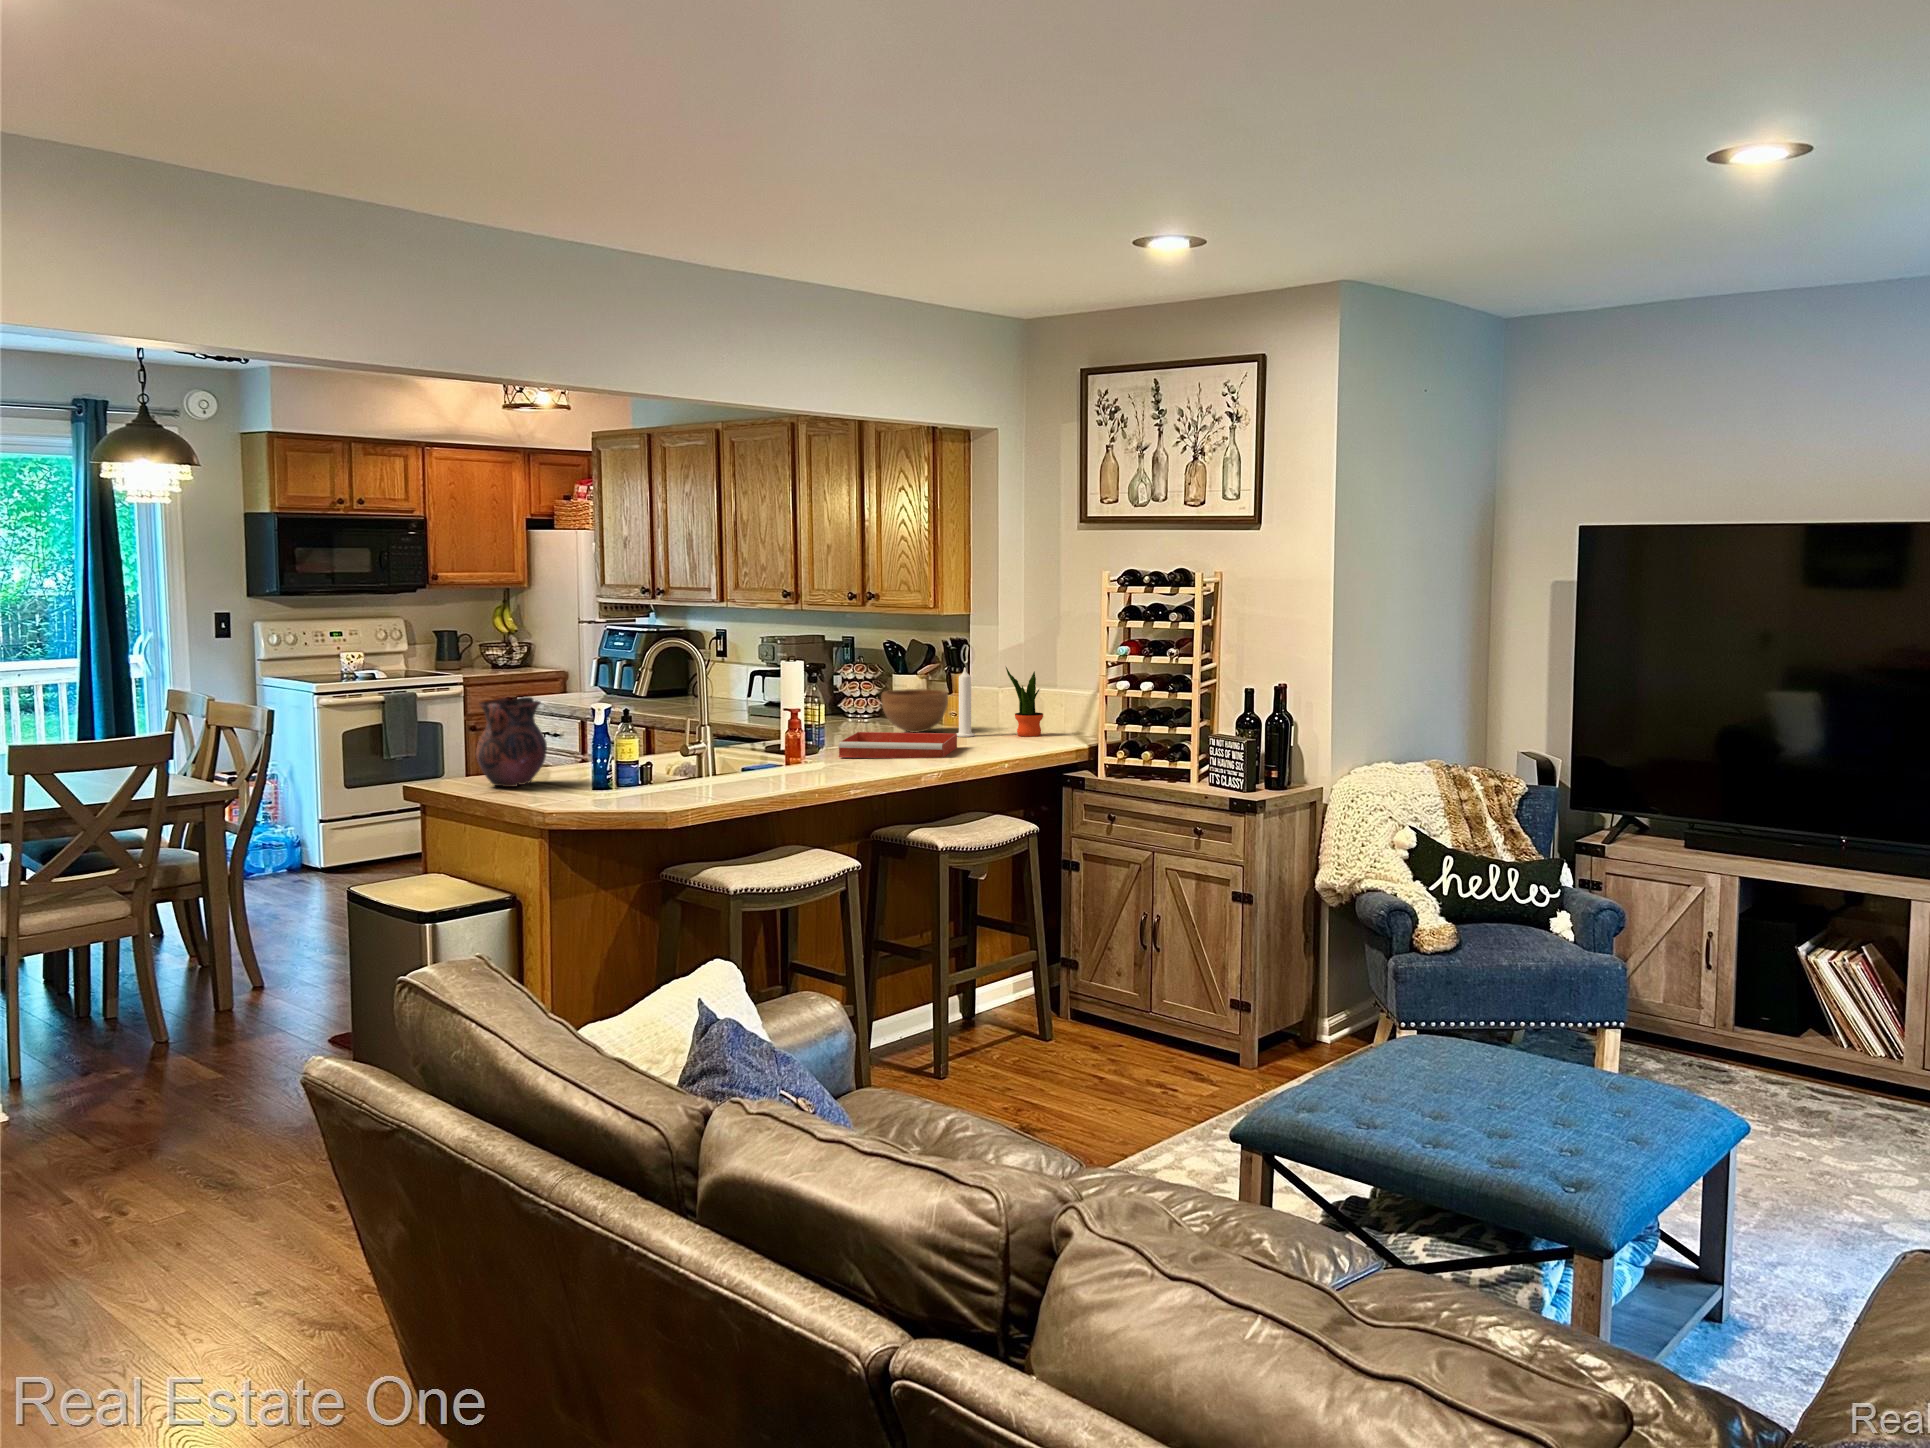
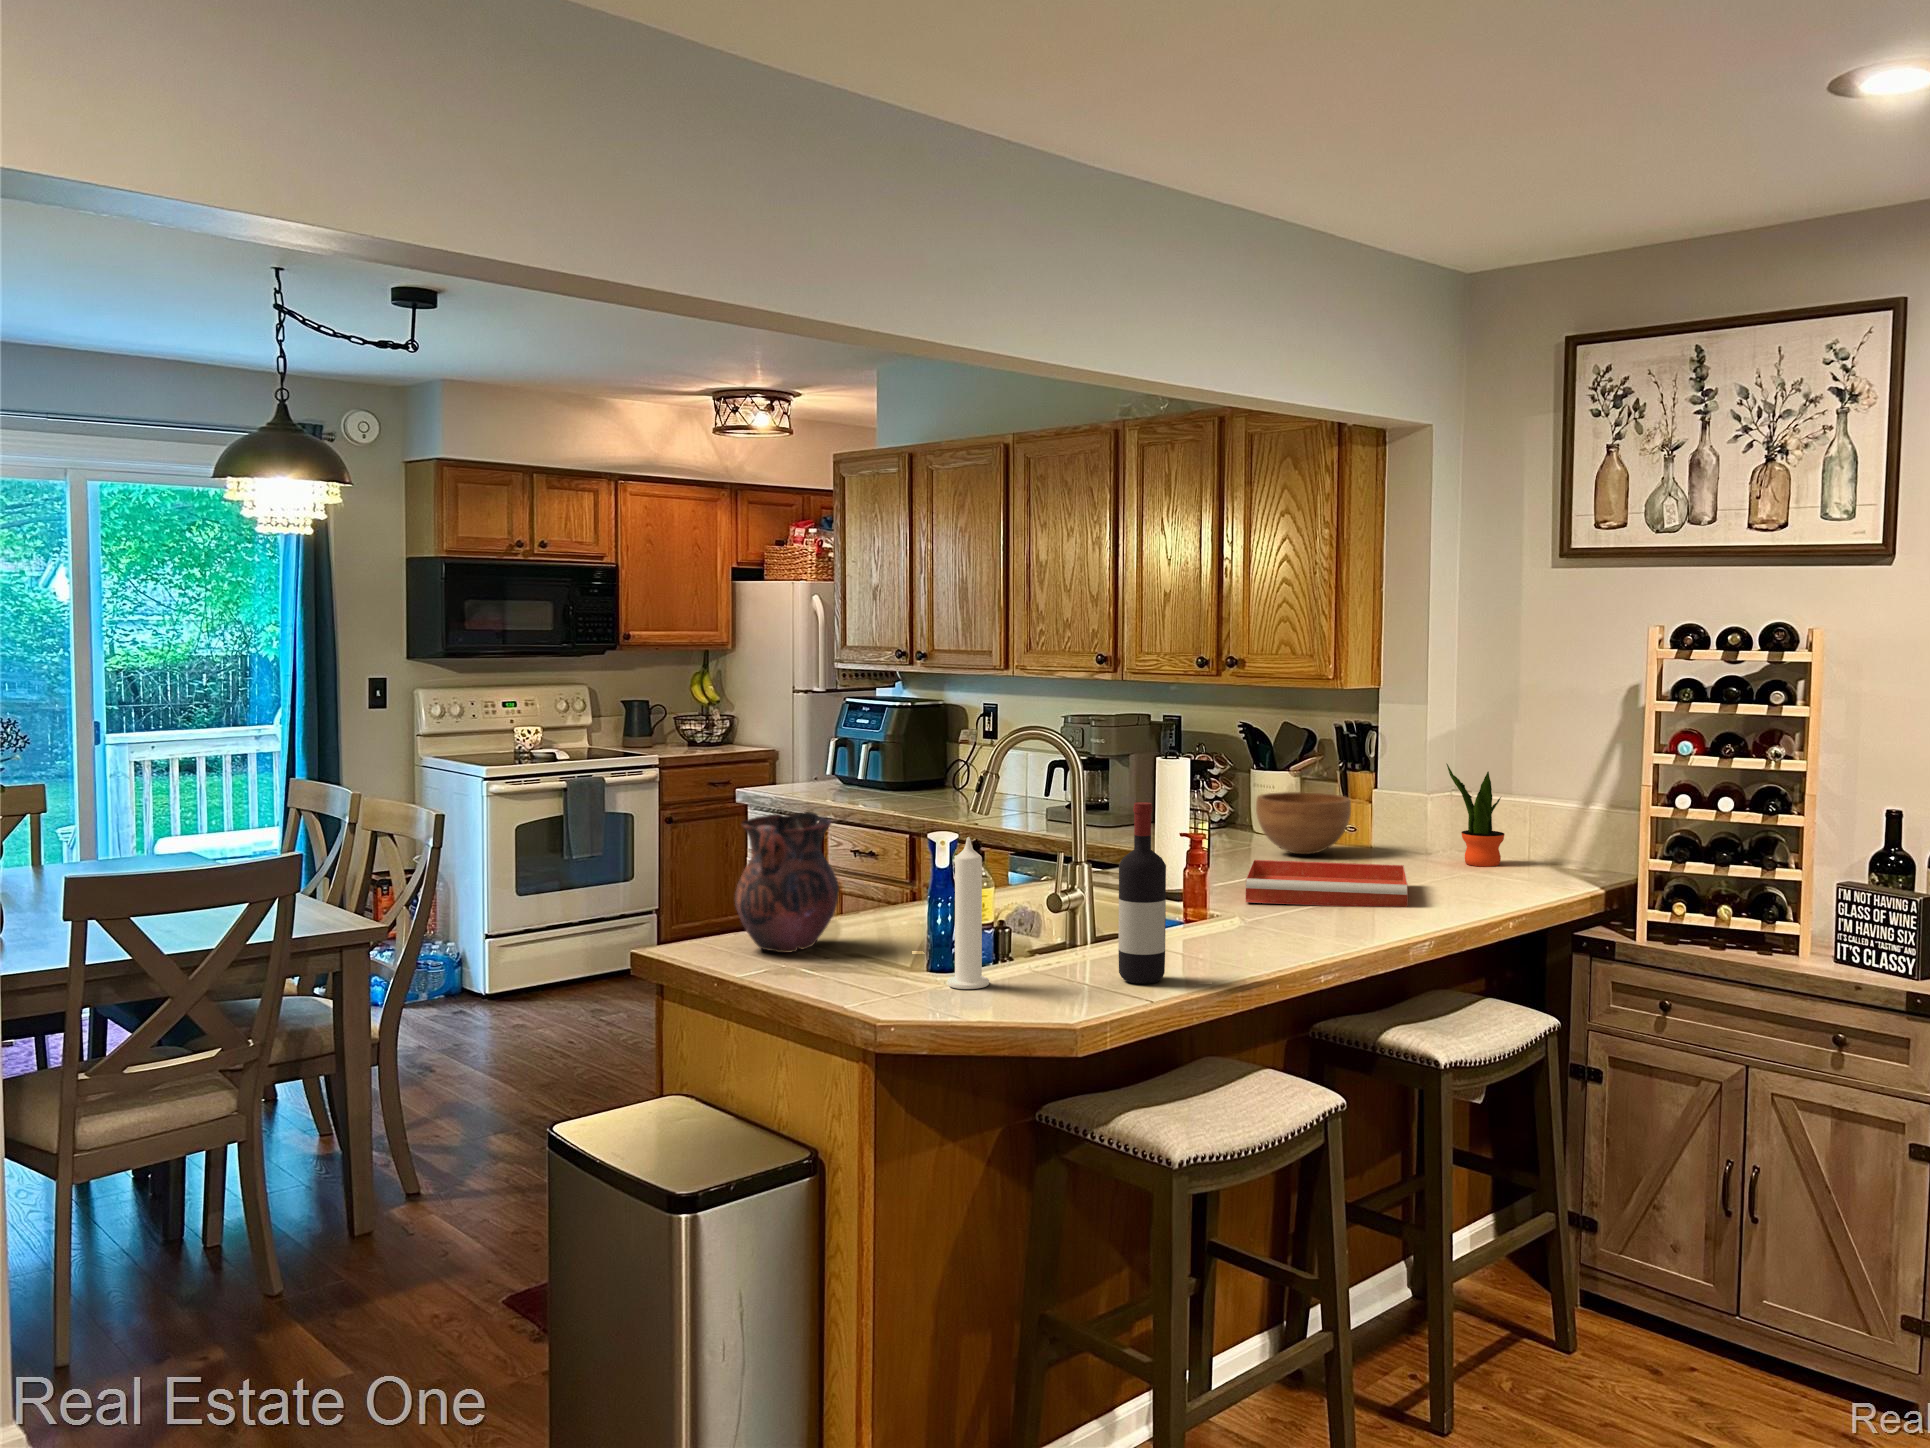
candle: present [956,667,975,737] -> present [947,837,989,989]
wine bottle: none [711,683,741,795] -> present [1118,802,1166,984]

